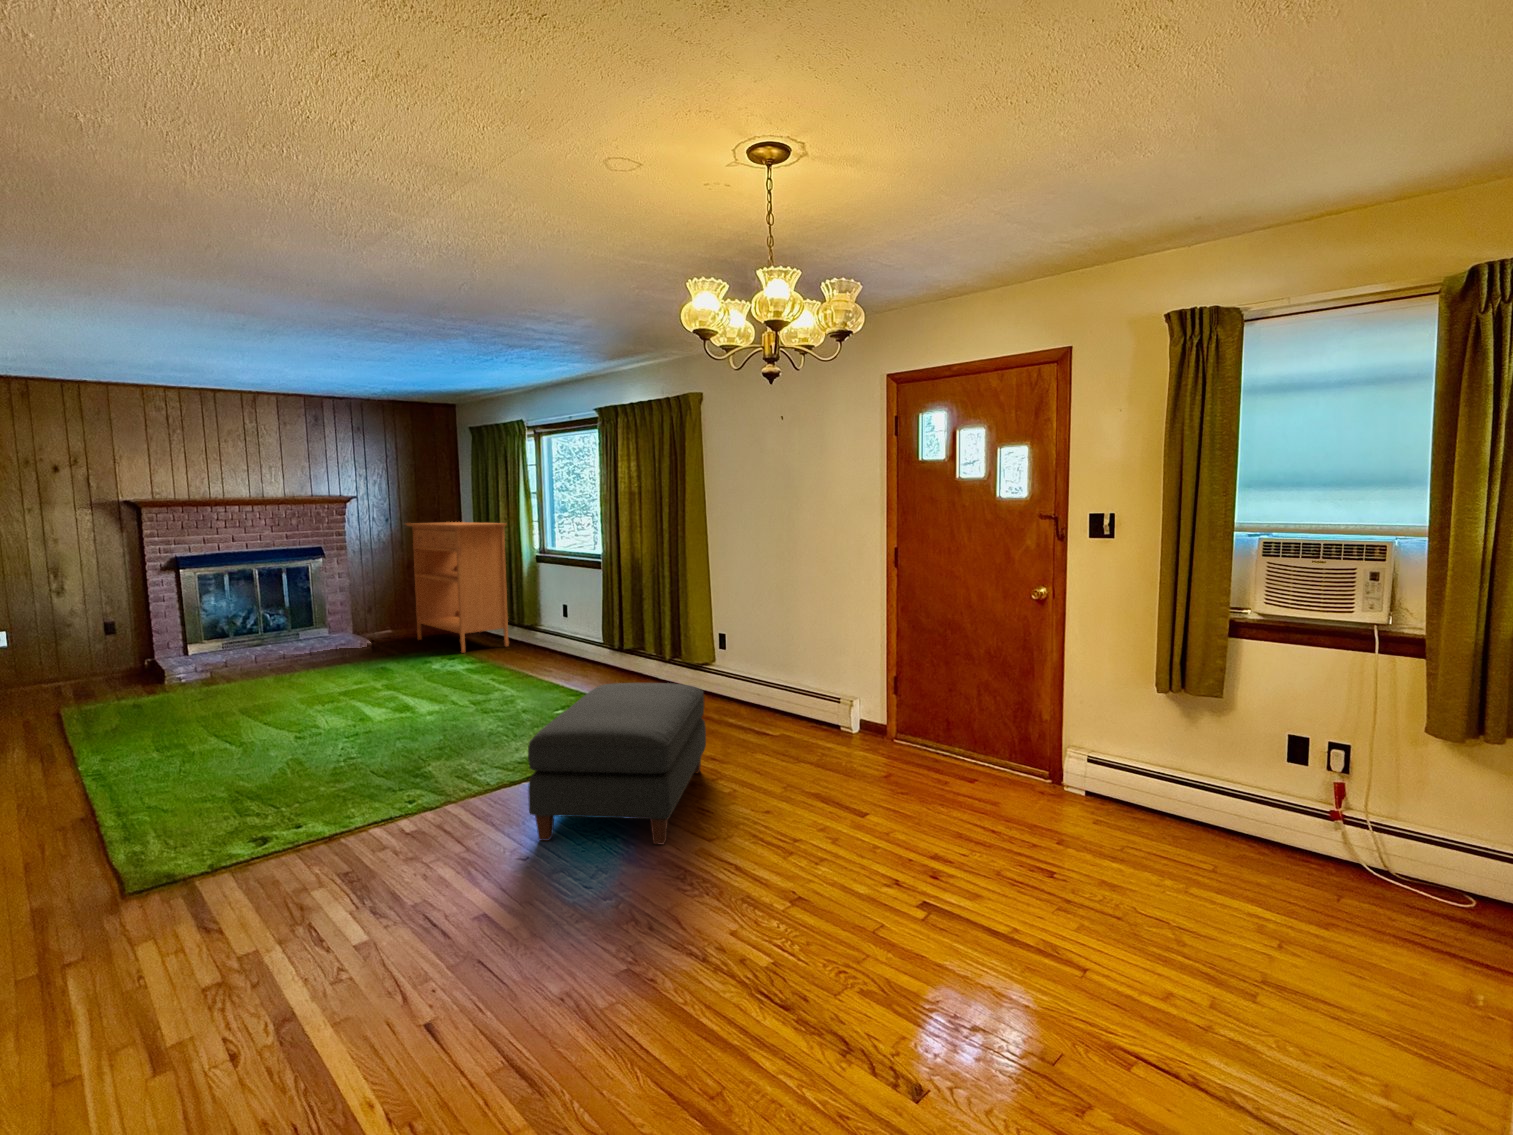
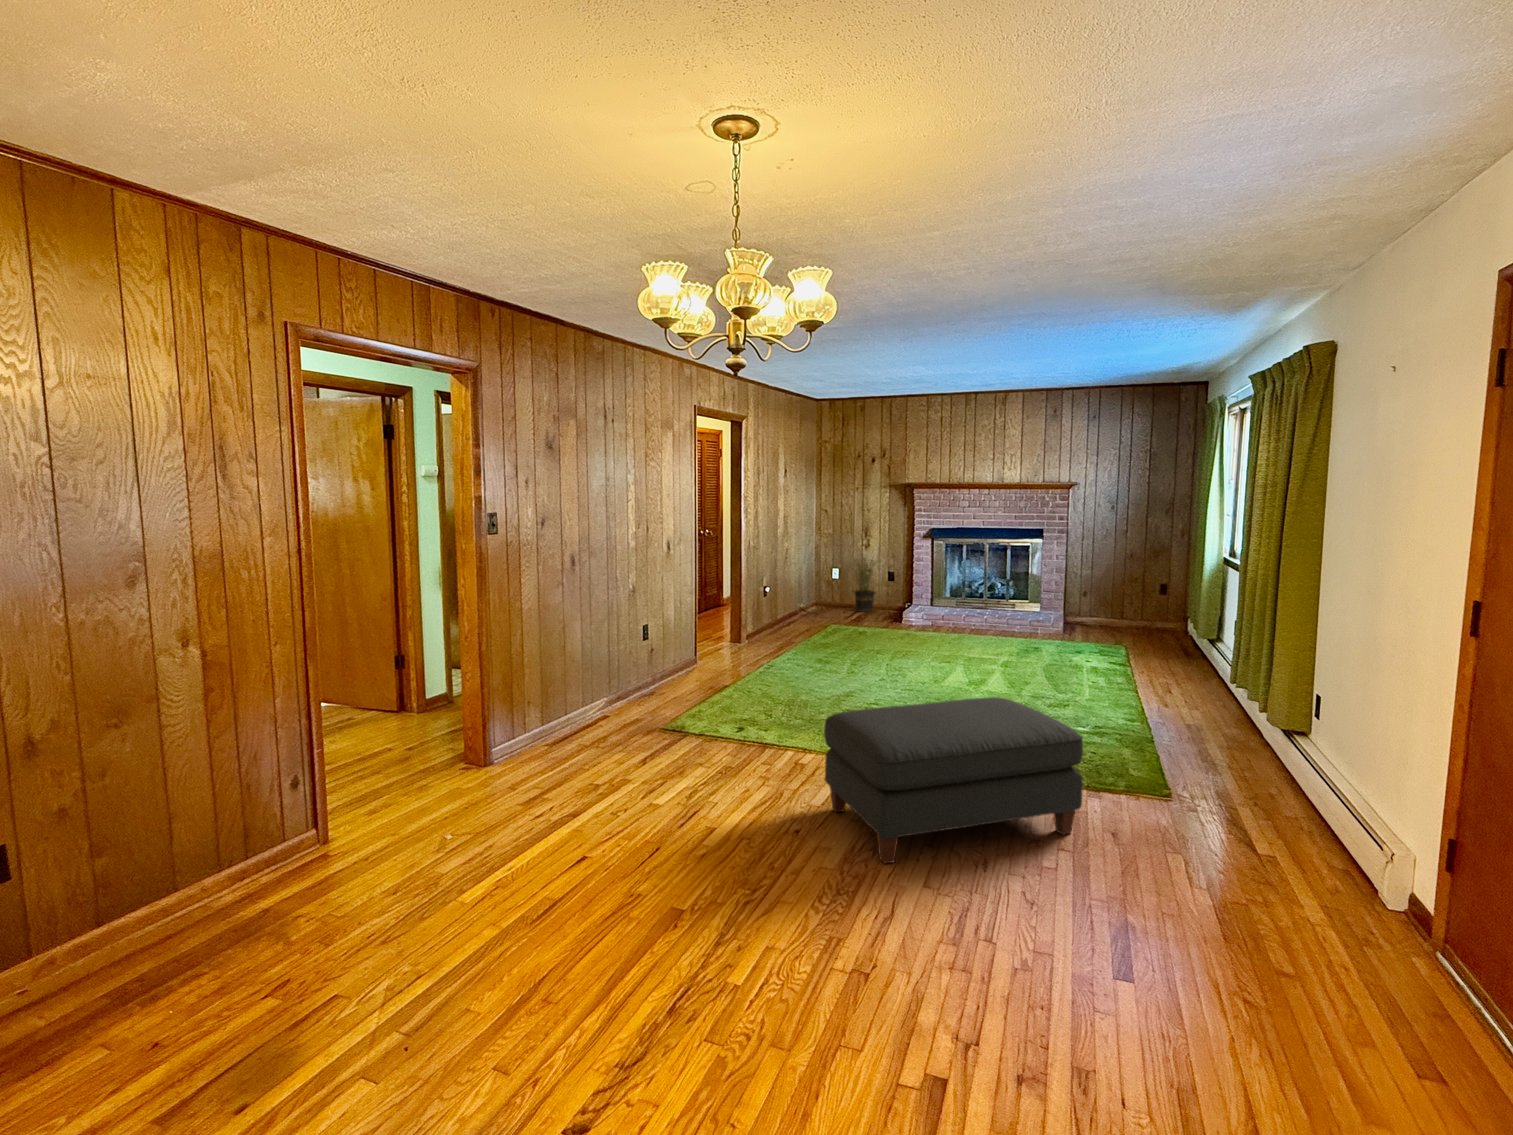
console table: present [406,522,509,653] -> none [1123,508,1201,653]
potted plant: none [19,600,94,687] -> present [854,561,875,612]

